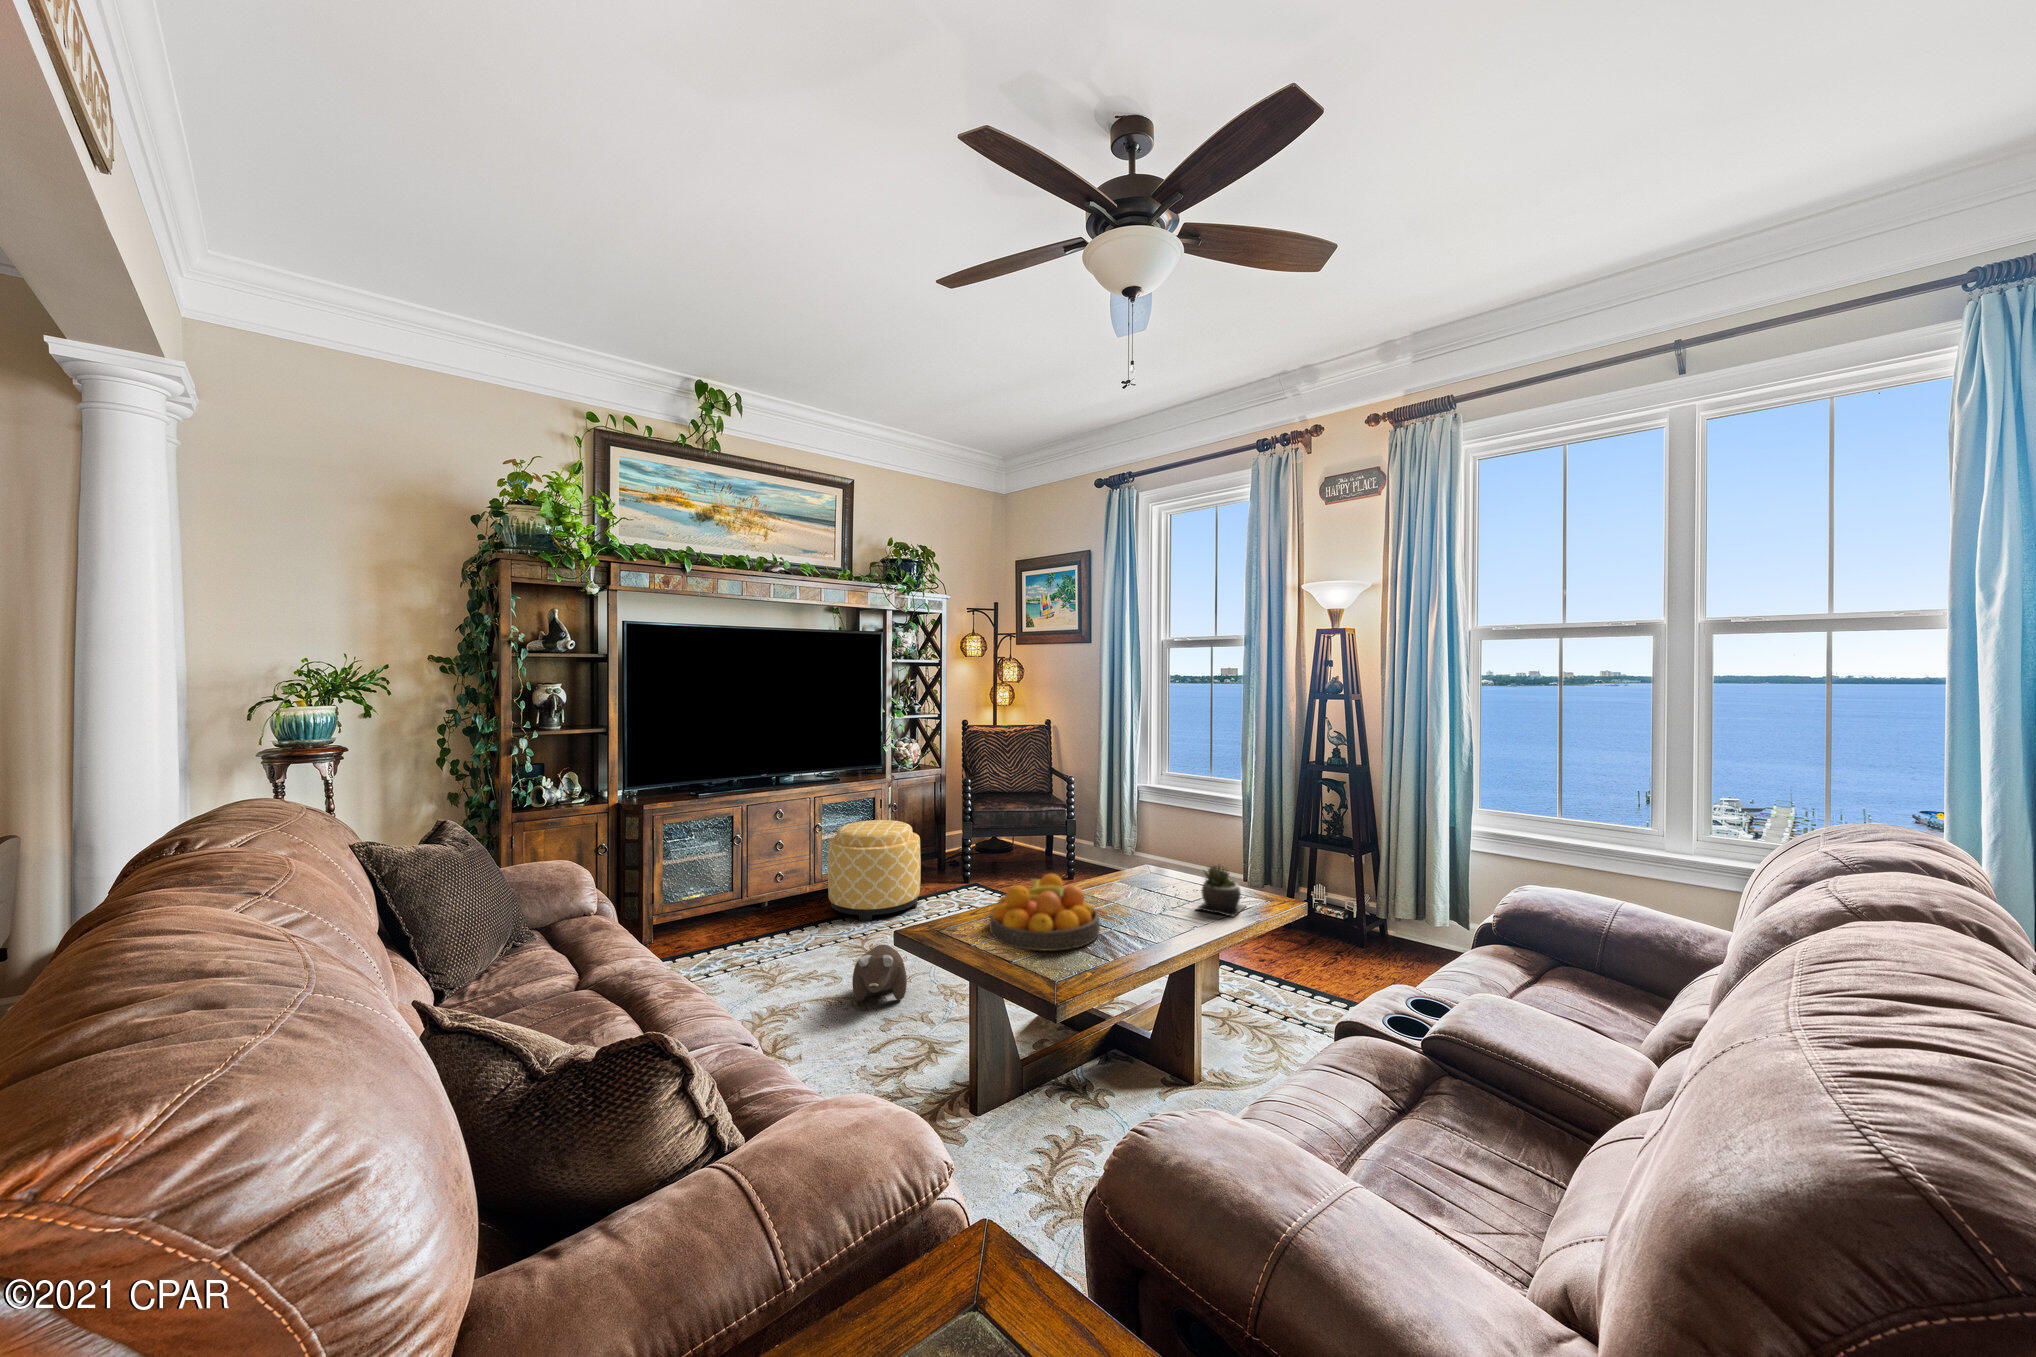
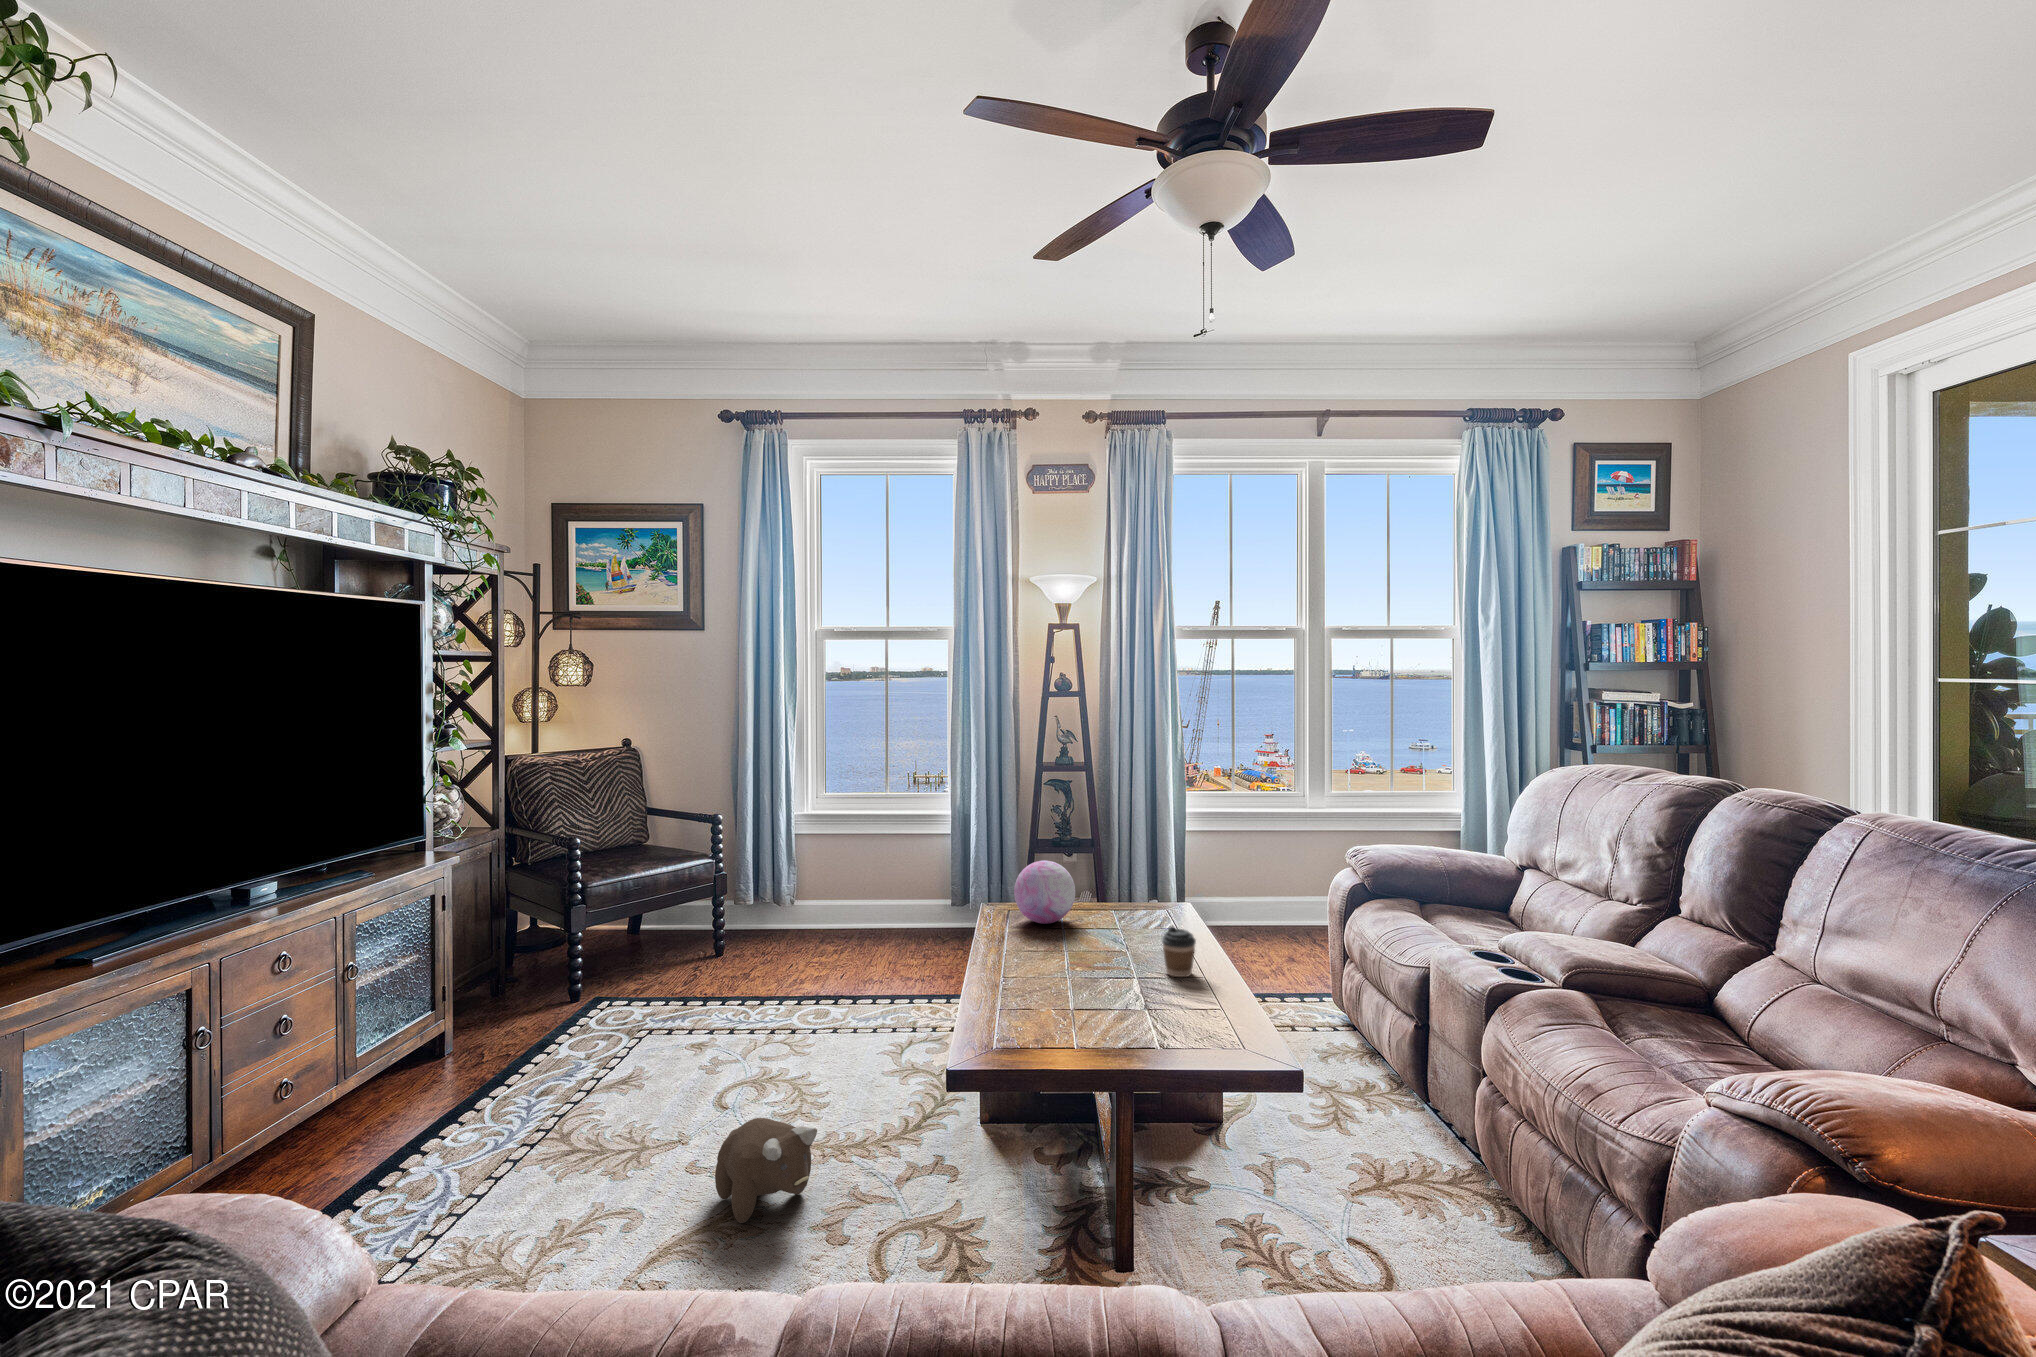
ottoman: present [828,820,921,921] -> none [399,936,585,1126]
decorative orb: none [1131,829,1183,882] -> present [1014,860,1075,924]
succulent plant: present [1197,864,1245,917] -> none [1127,883,1184,938]
fruit bowl: present [990,874,1100,951] -> none [1012,931,1154,1030]
coffee cup: none [1141,895,1171,941] -> present [1162,926,1196,977]

